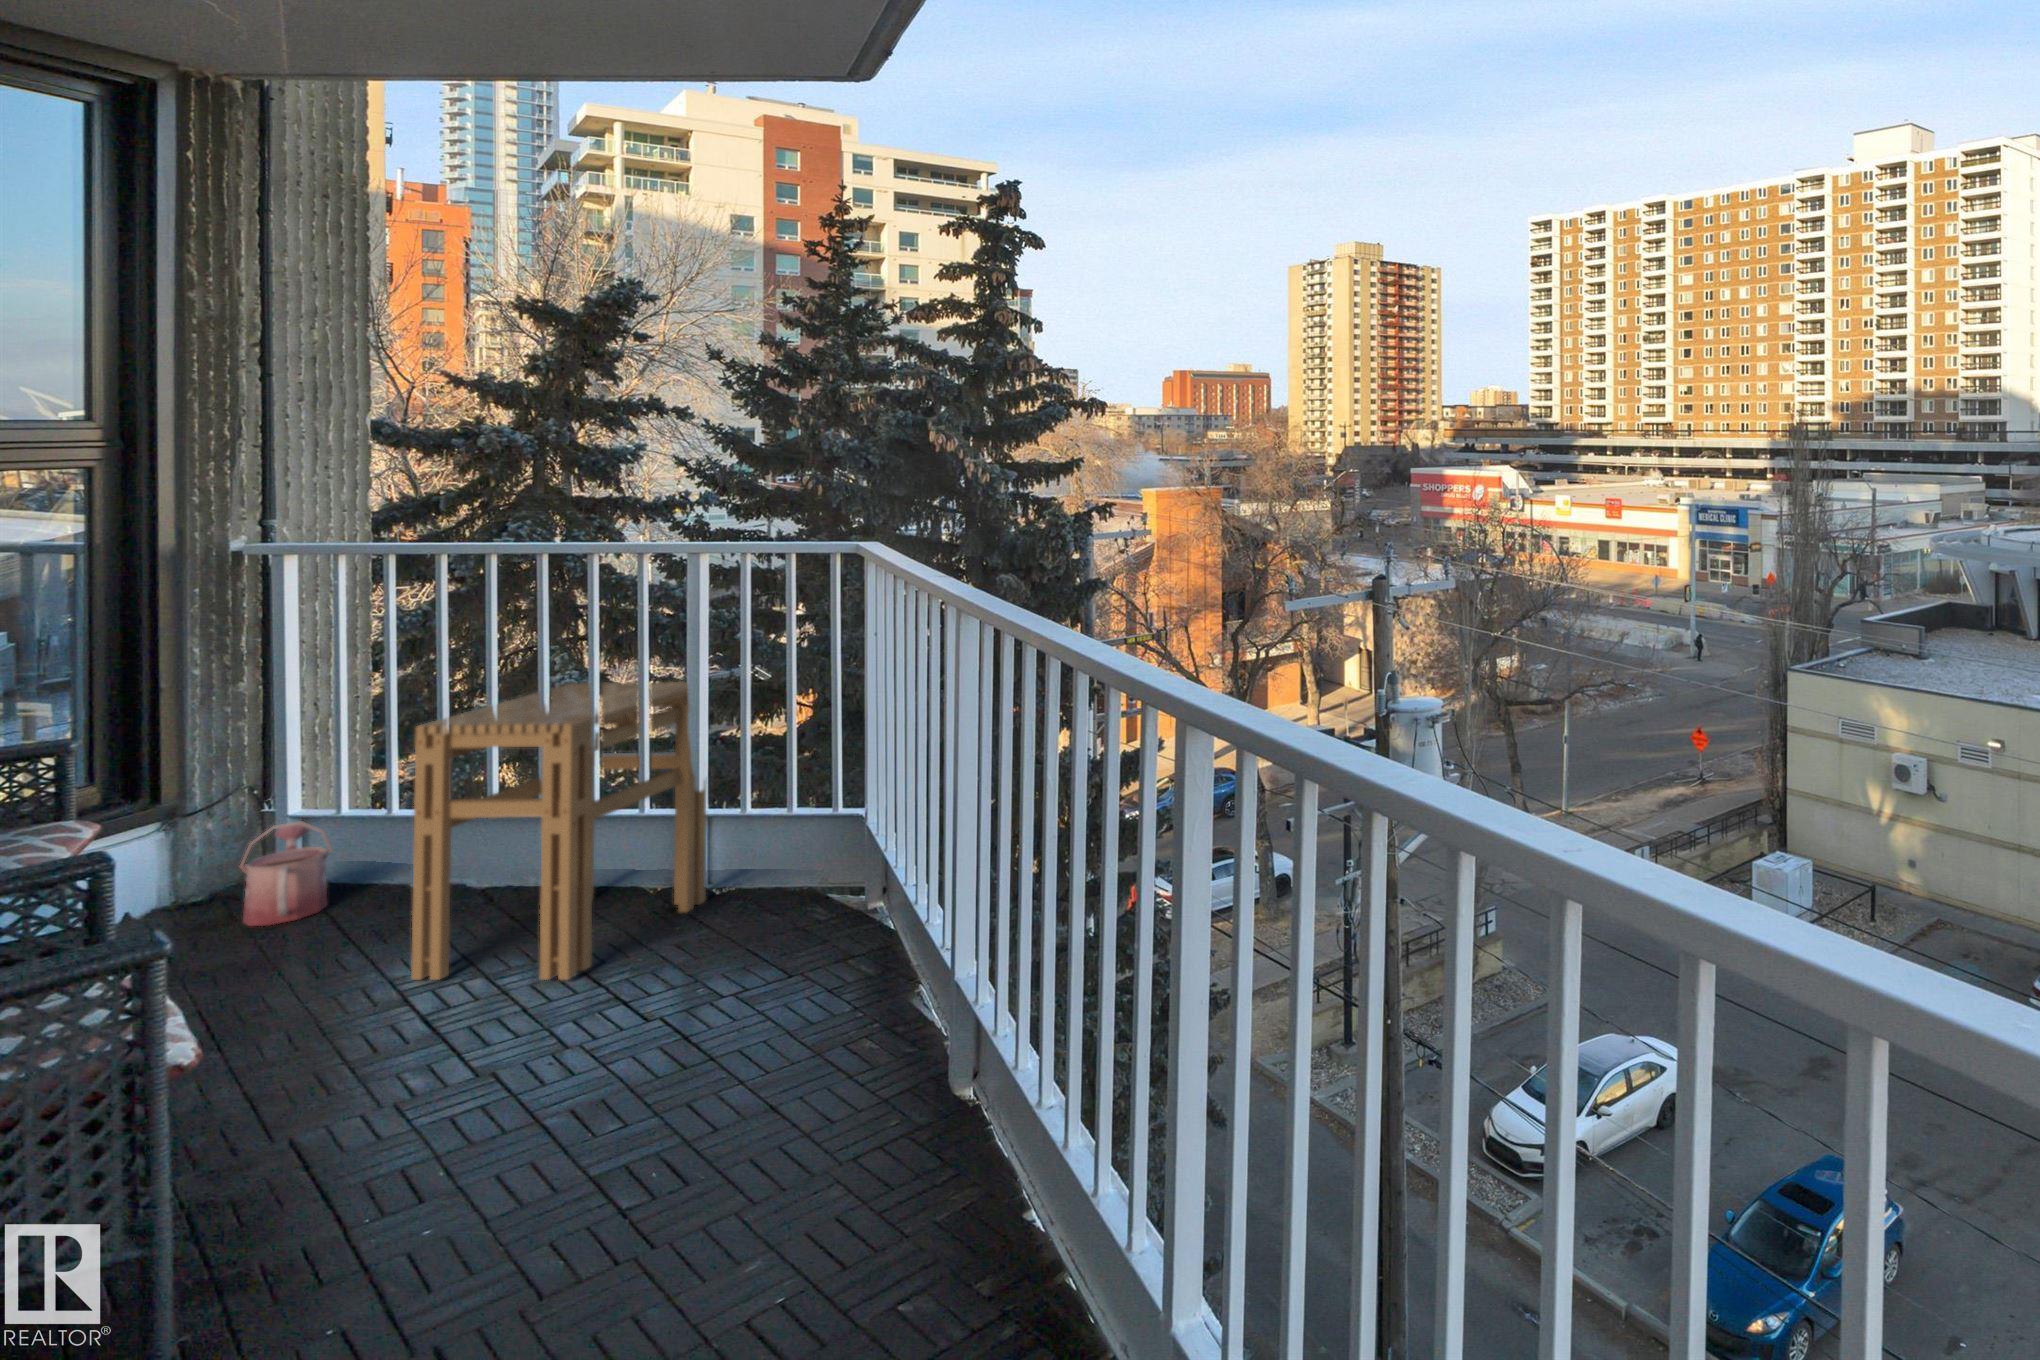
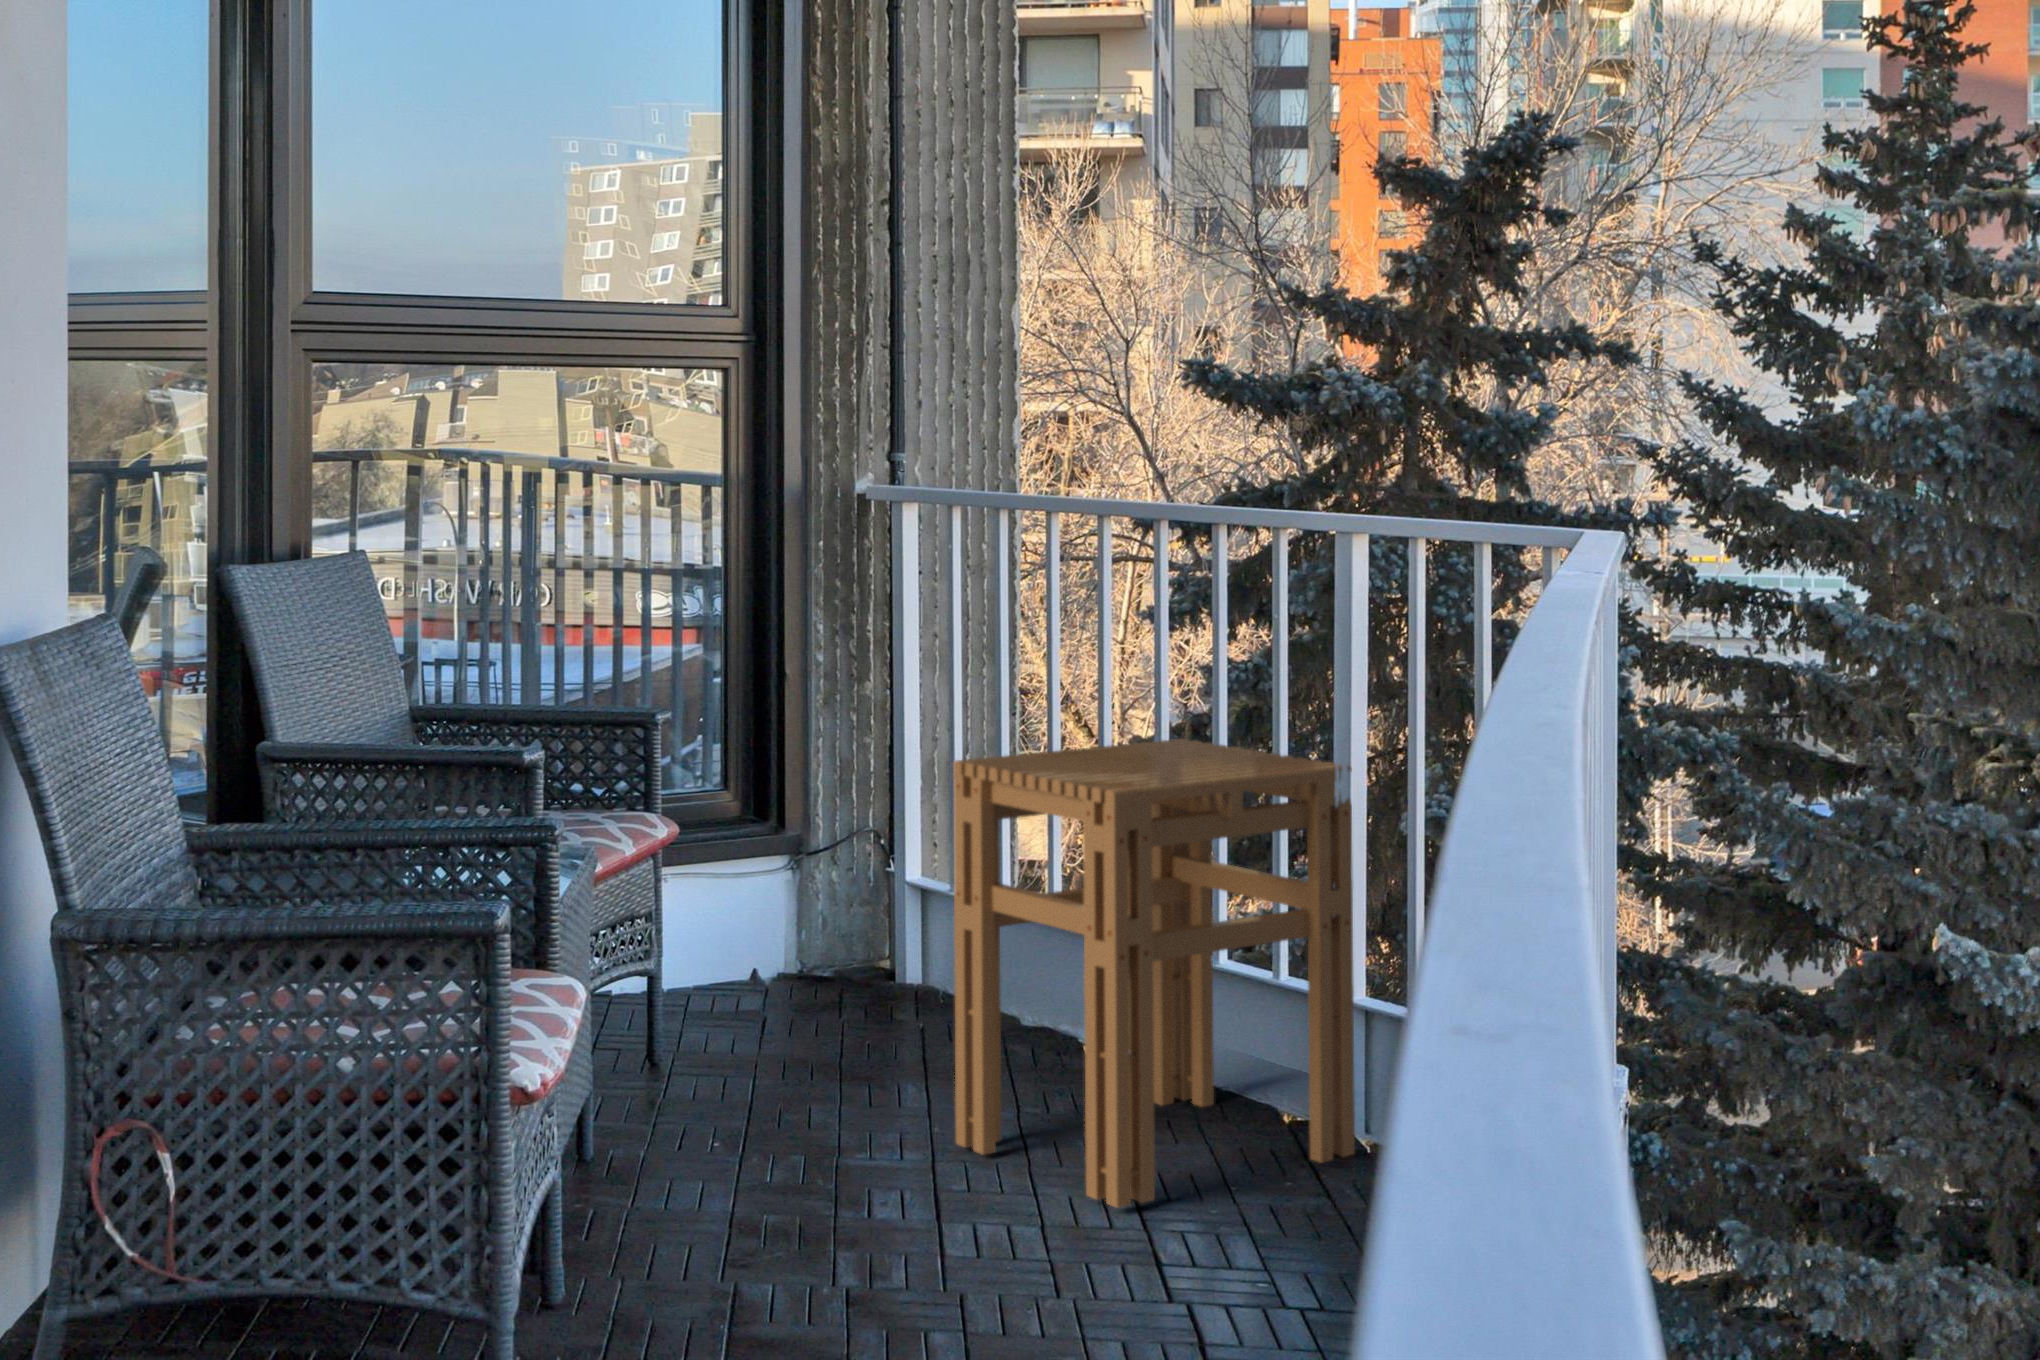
watering can: present [239,821,332,926] -> none [838,885,935,1026]

